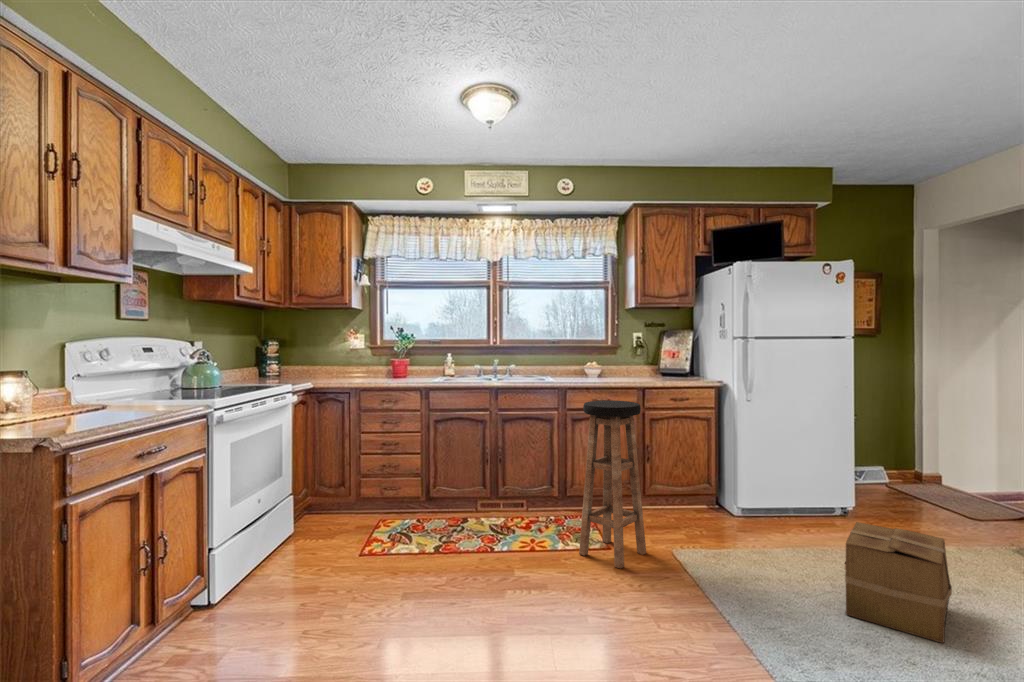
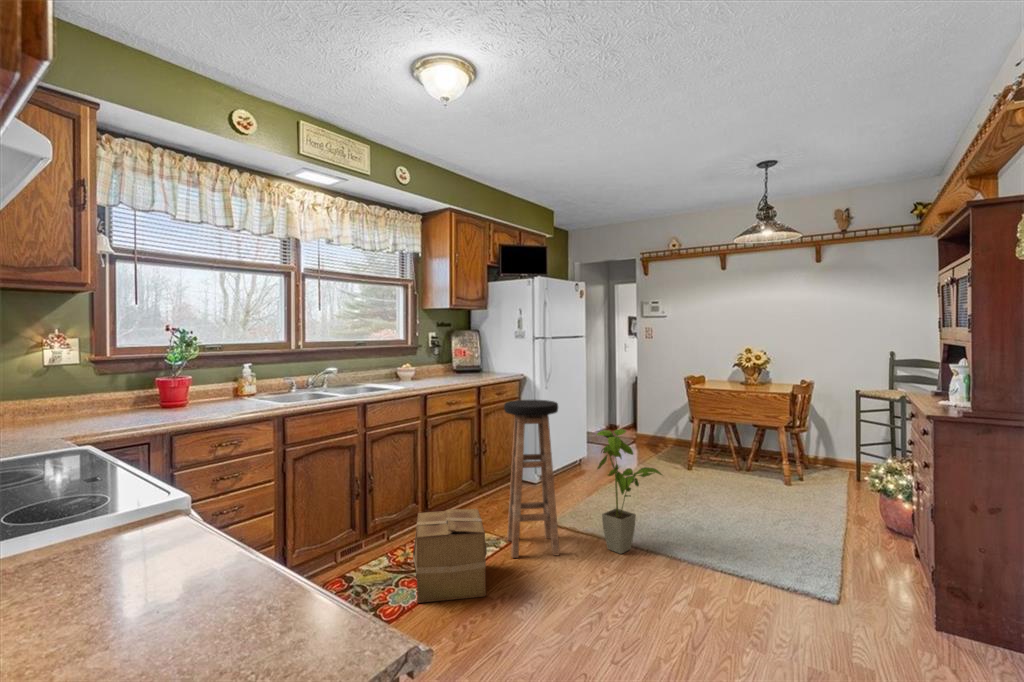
house plant: none [646,443,726,595] -> present [597,429,662,554]
cardboard box: present [845,522,952,643] -> present [413,509,487,603]

